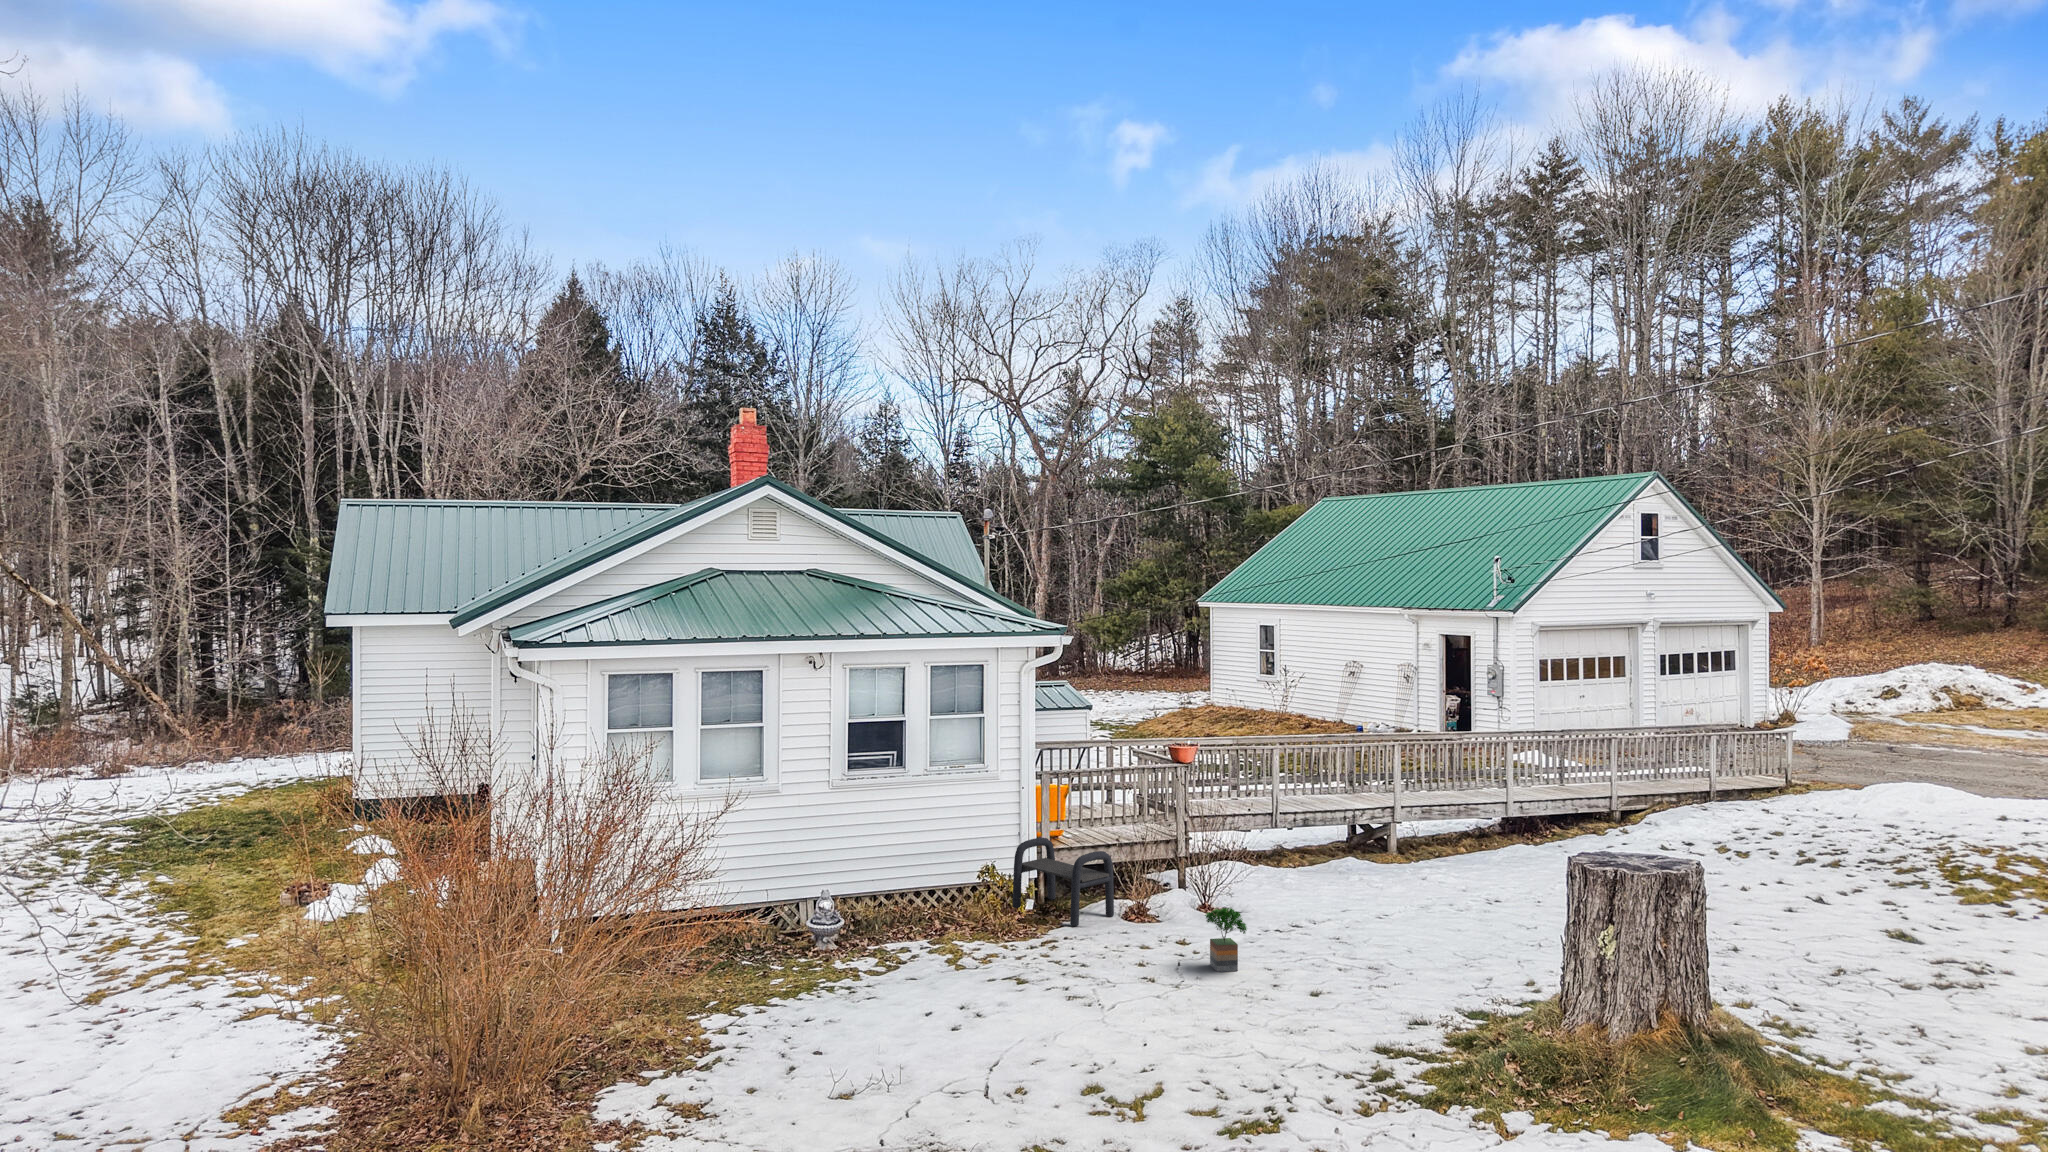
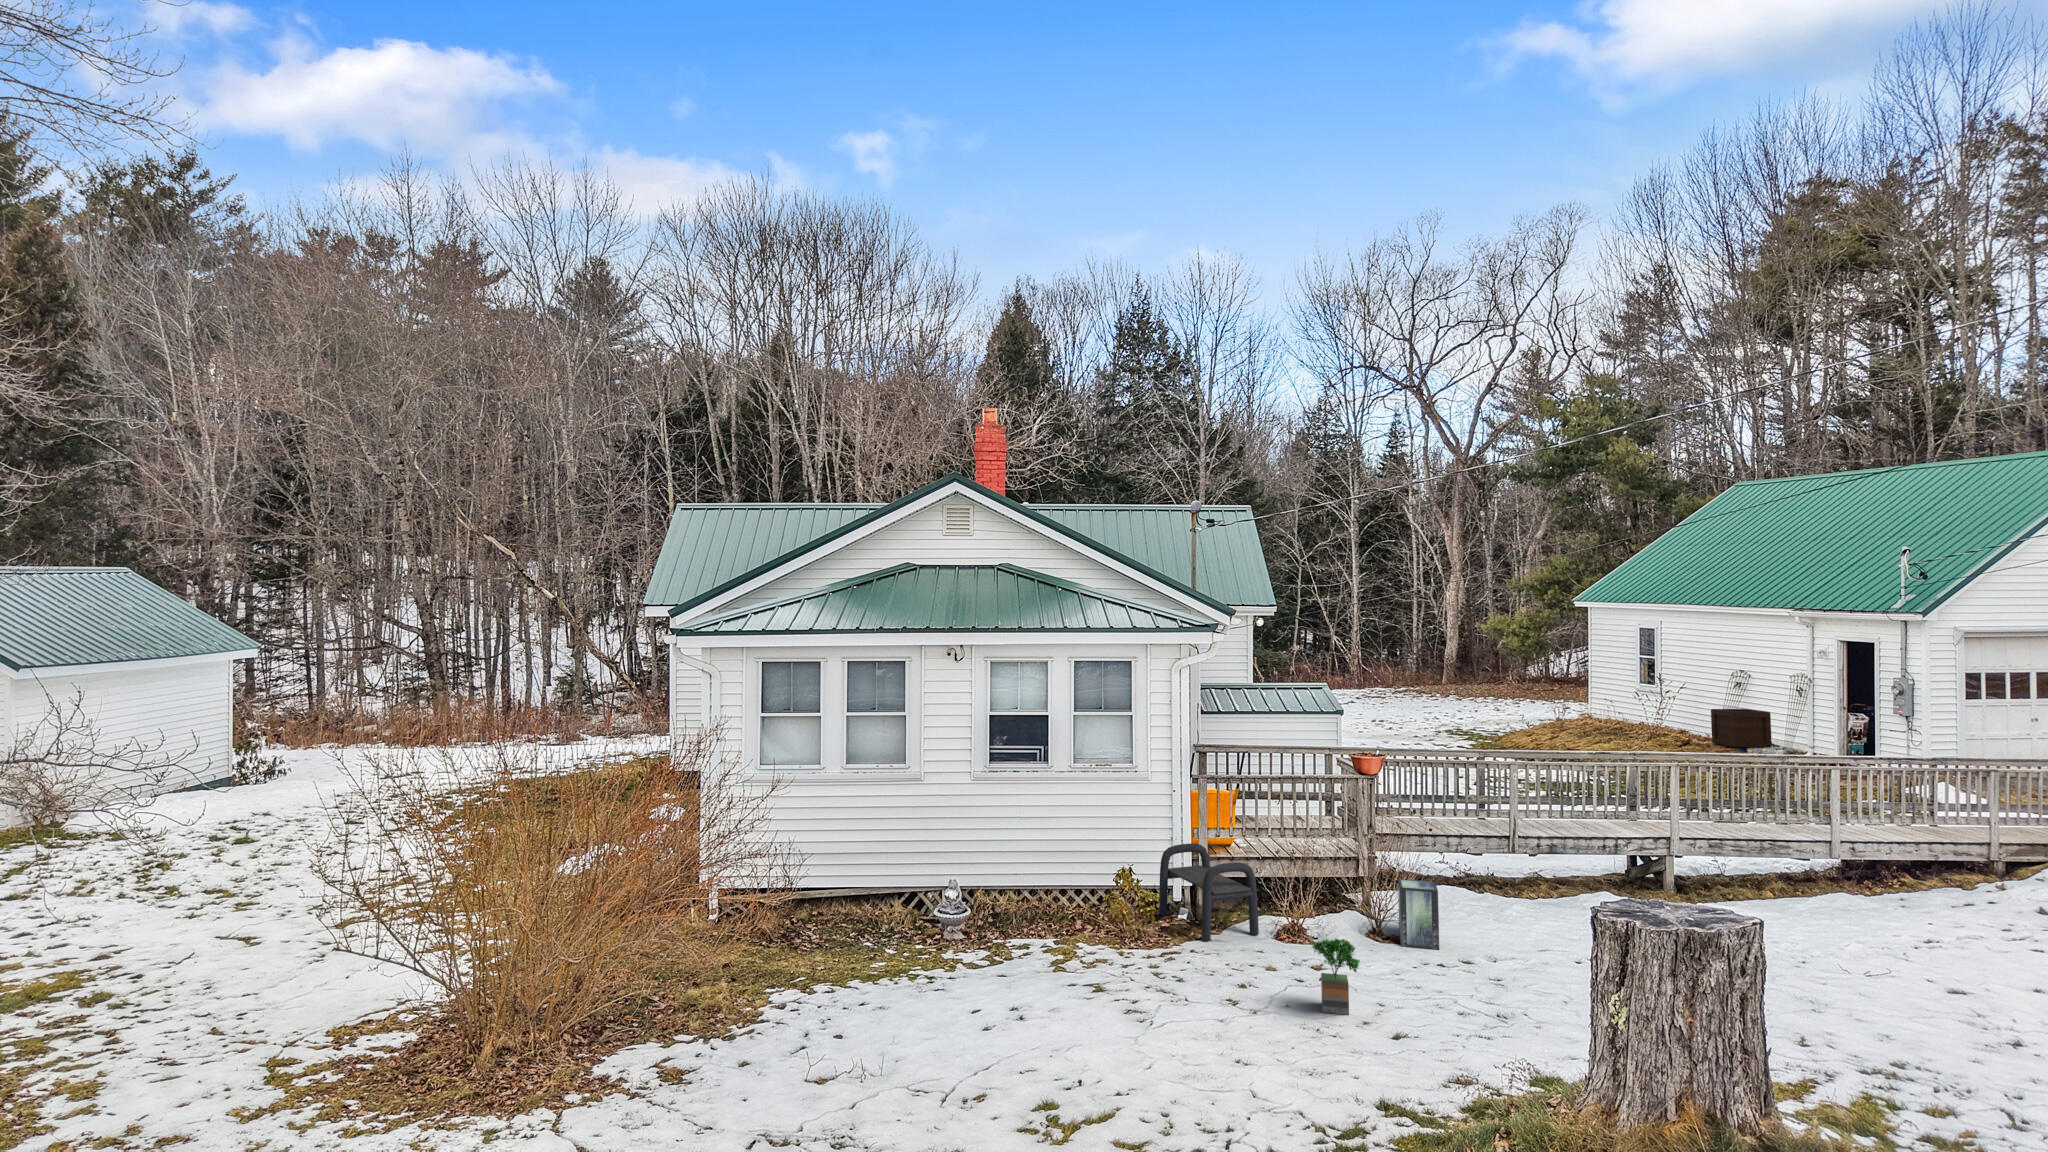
wooden crate: none [1354,693,1398,726] -> present [1711,709,1772,748]
storage box: none [1224,855,1262,913] -> present [1398,879,1439,950]

